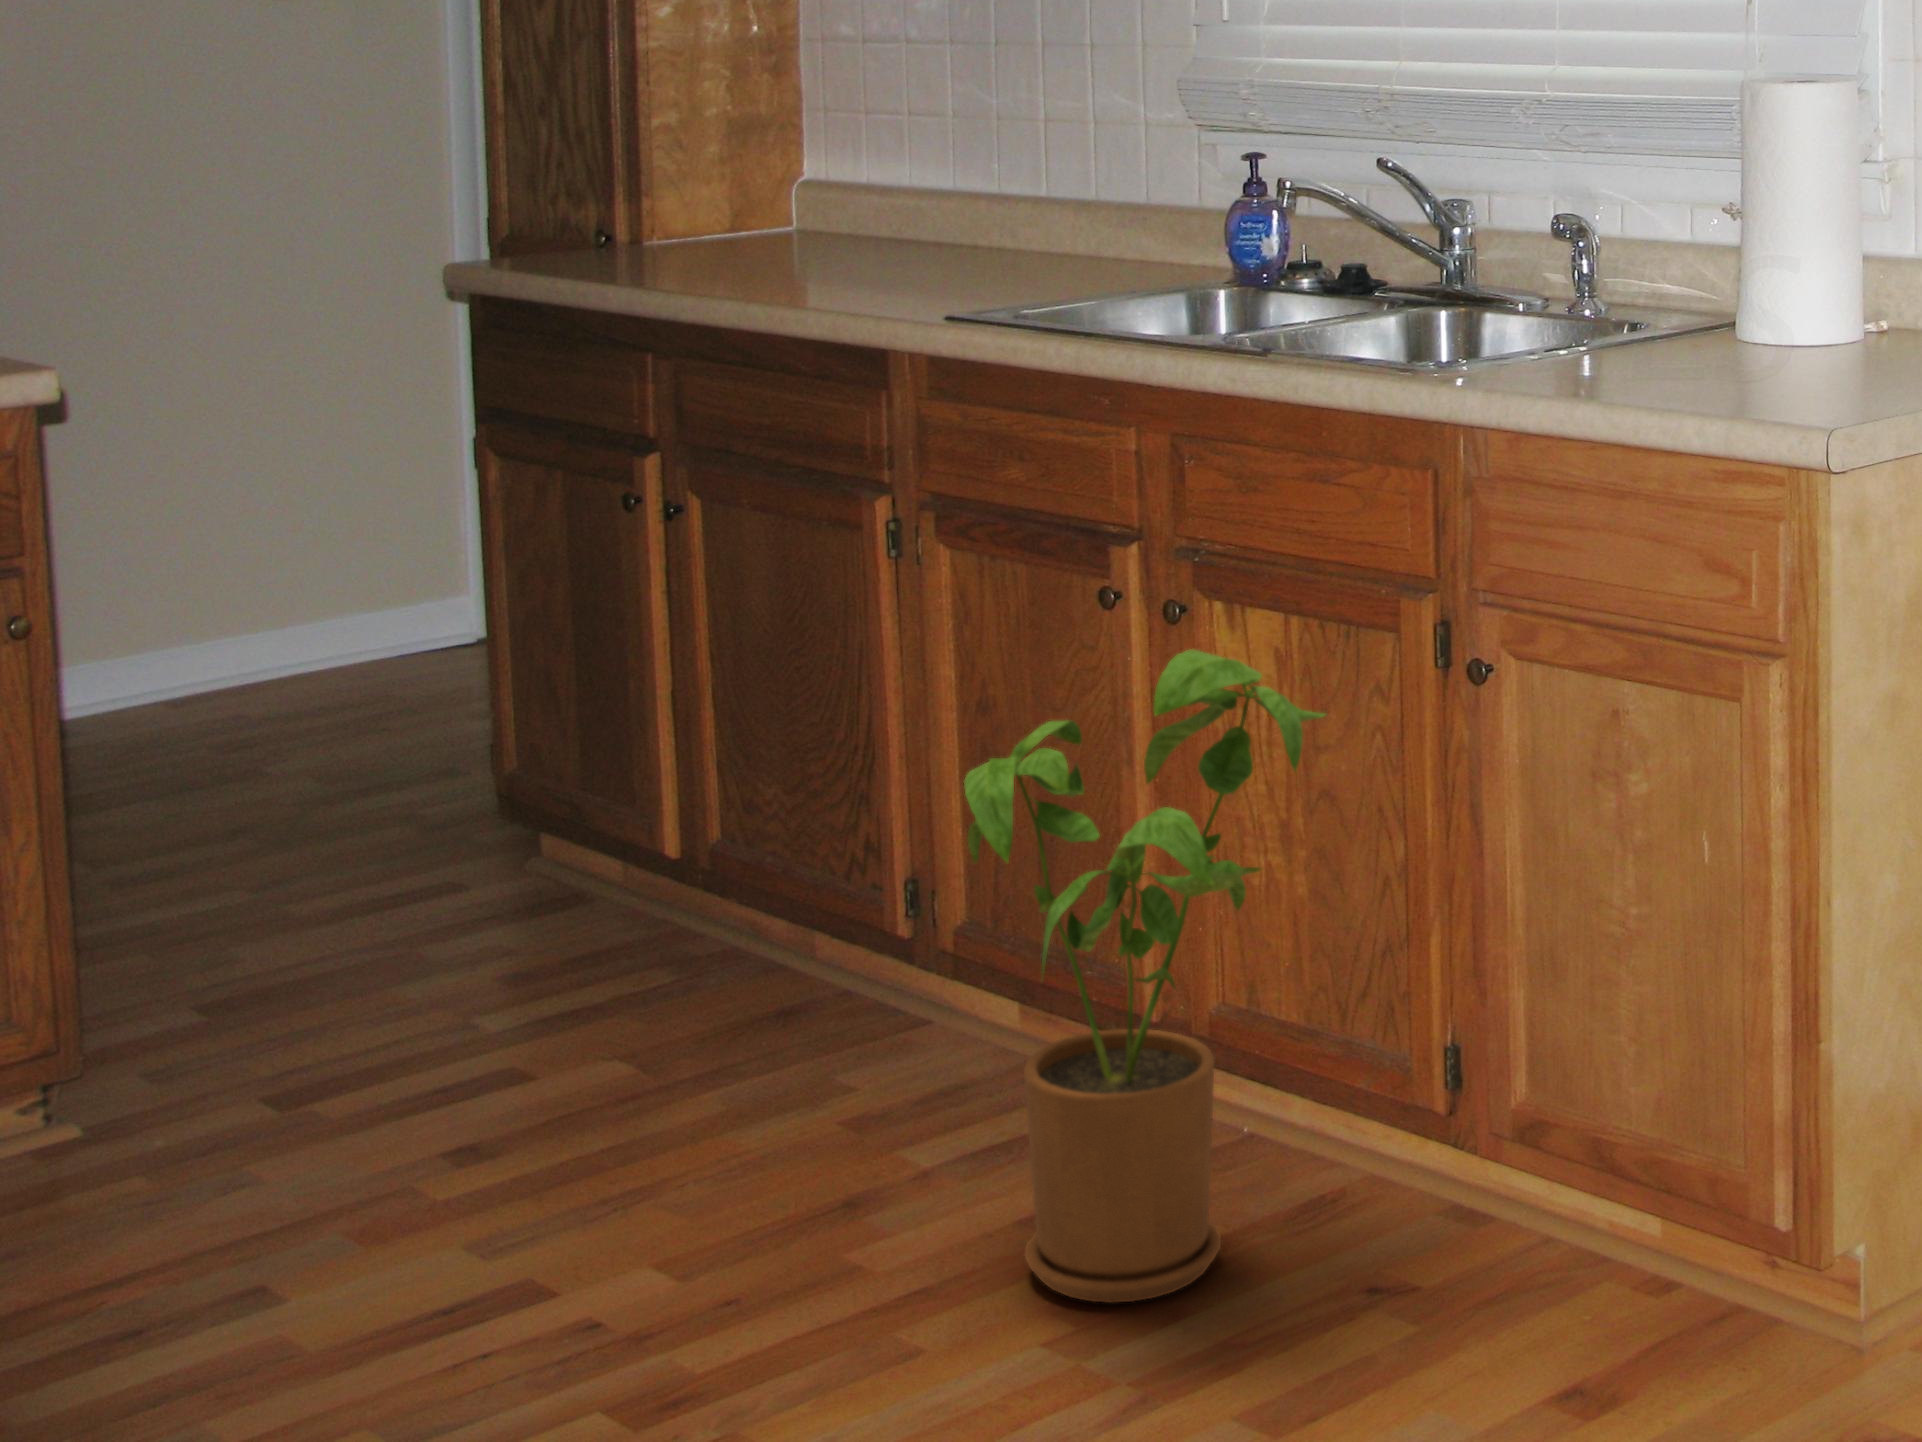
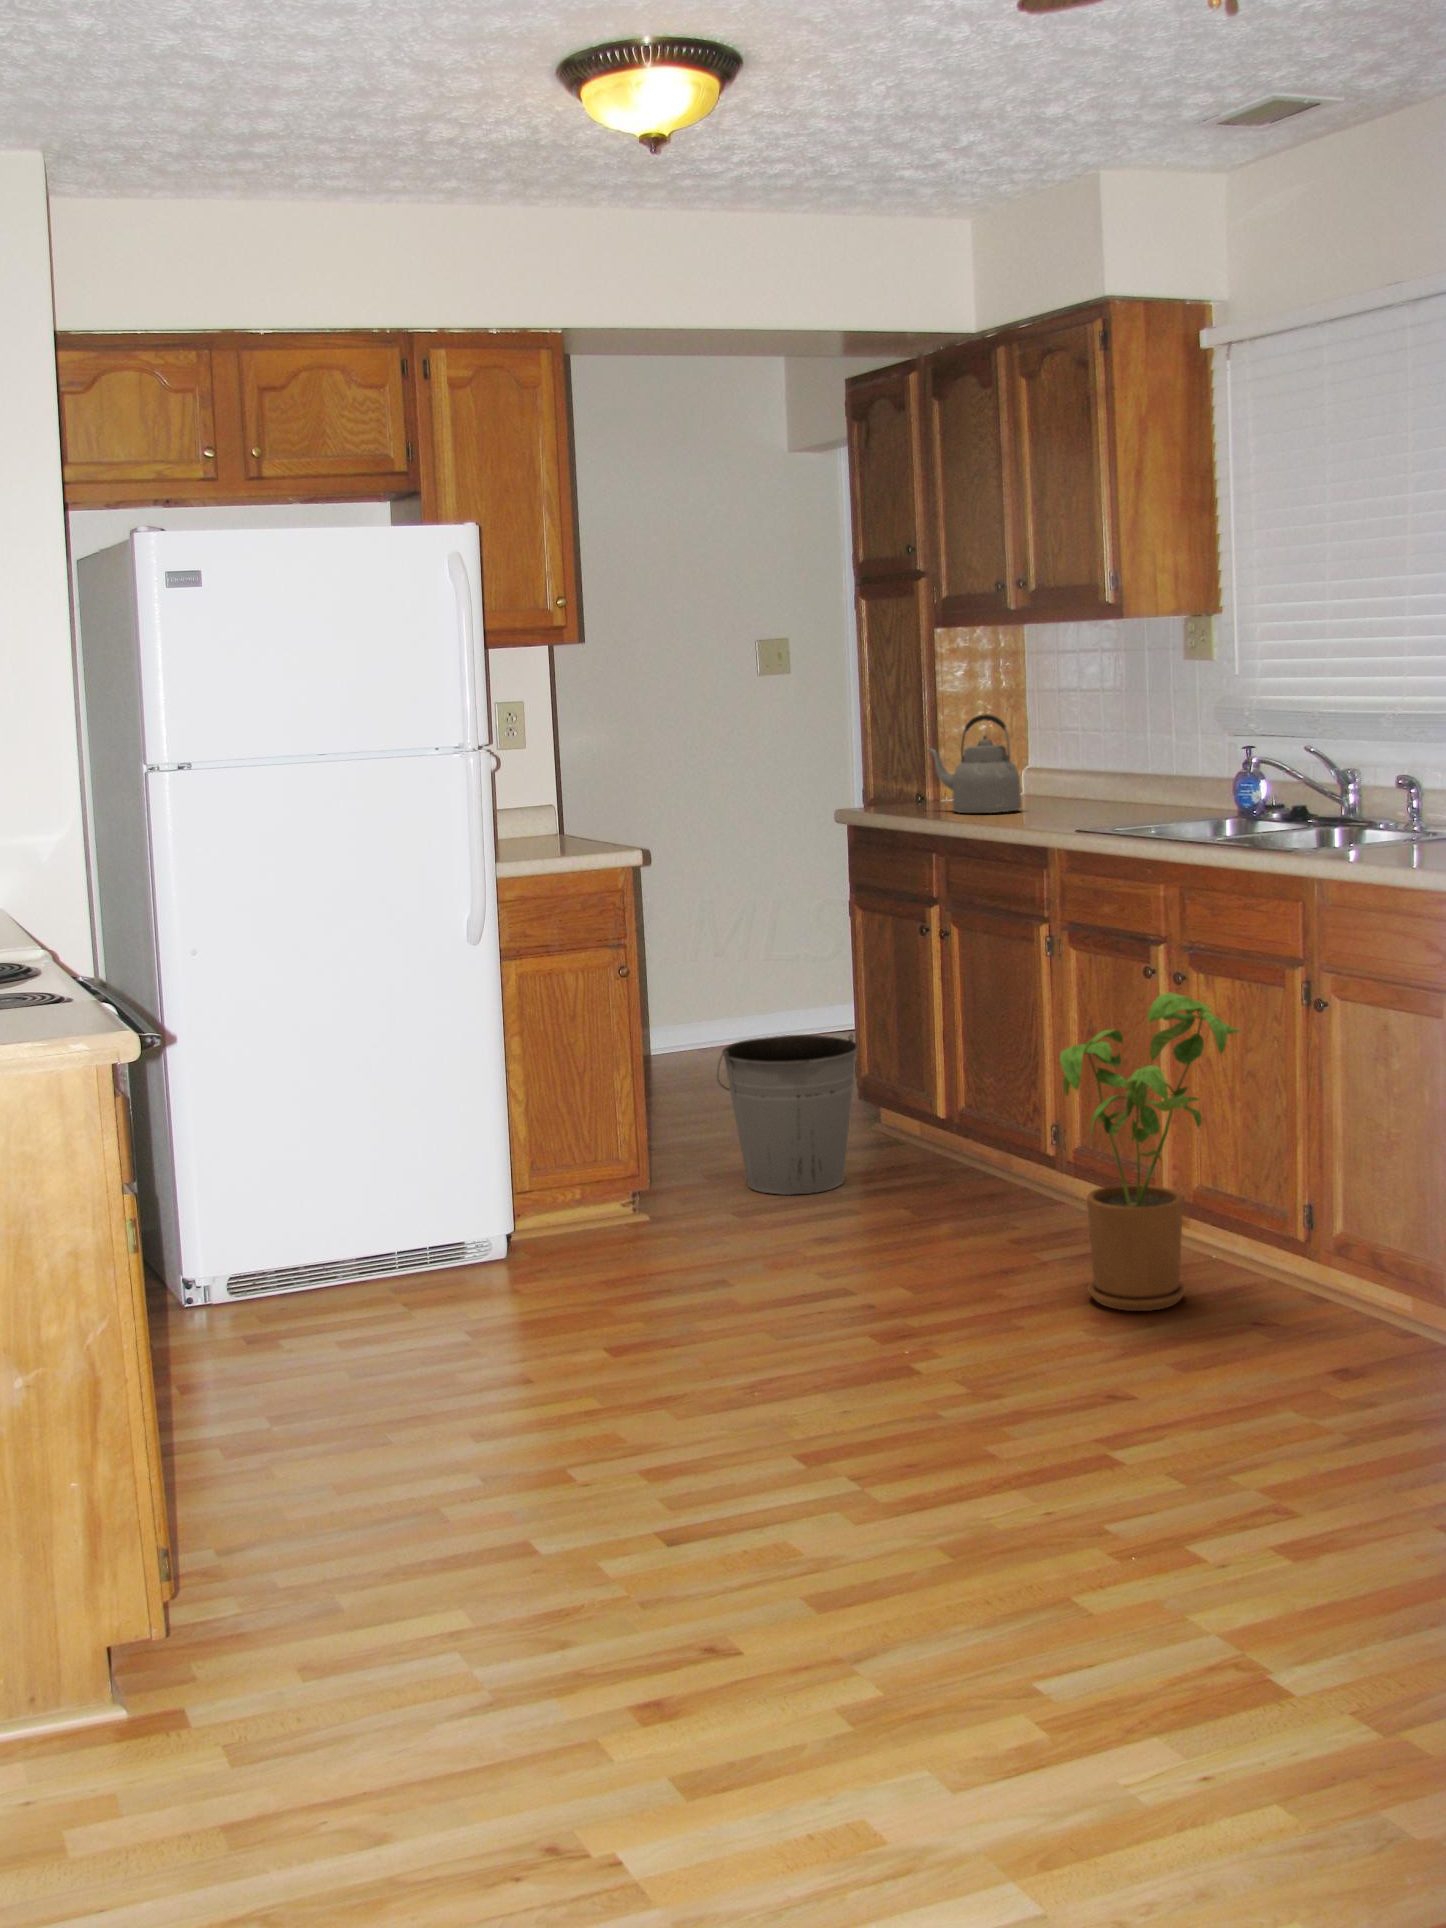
kettle: none [626,85,820,274] -> present [926,714,1021,813]
bucket: none [189,712,501,1061] -> present [717,1034,858,1195]

